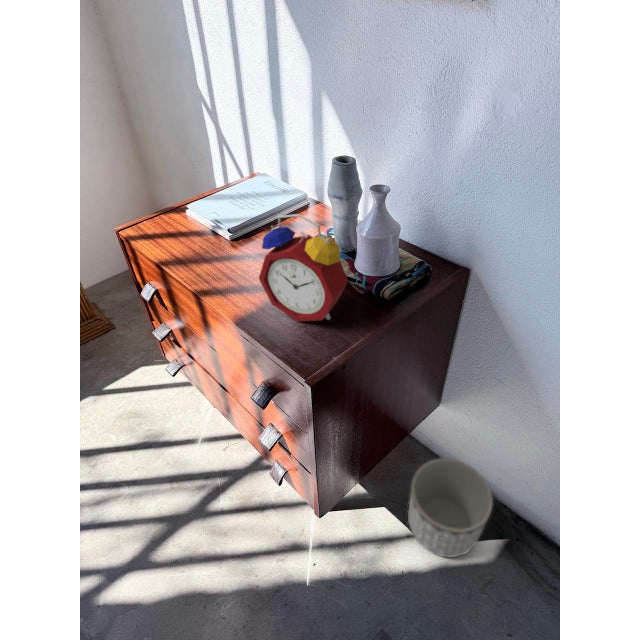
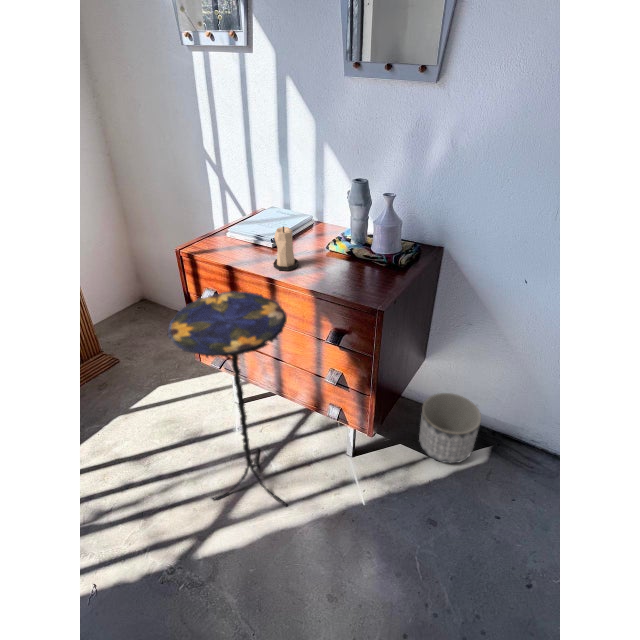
alarm clock: present [259,214,348,321] -> none [325,207,384,284]
candle: none [210,221,248,283] -> present [273,226,298,271]
side table: none [29,301,217,561] -> present [167,292,287,506]

